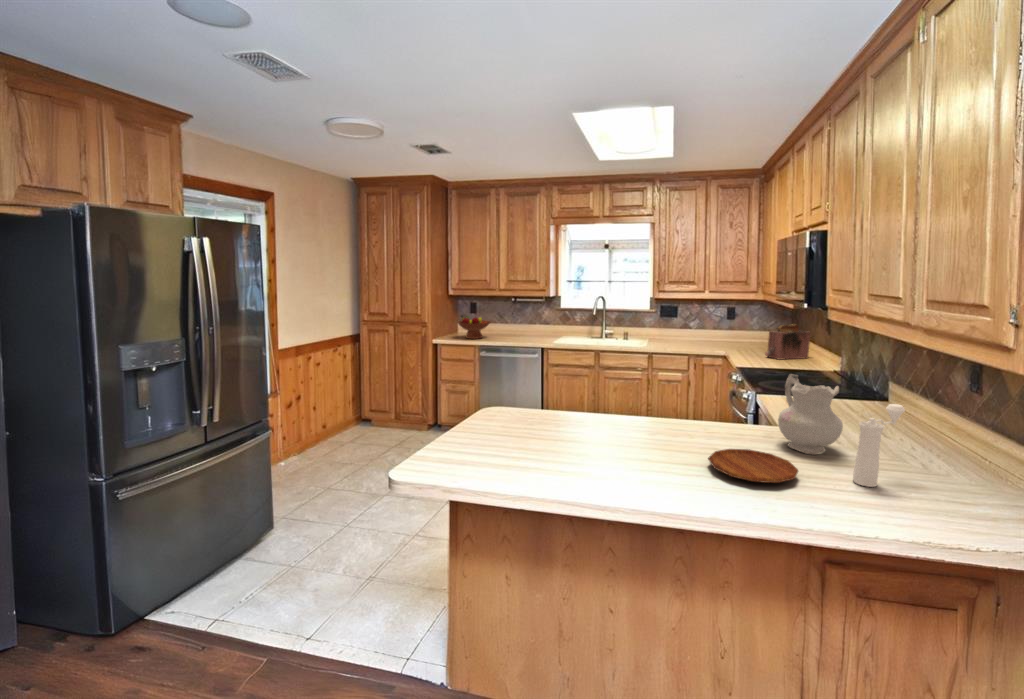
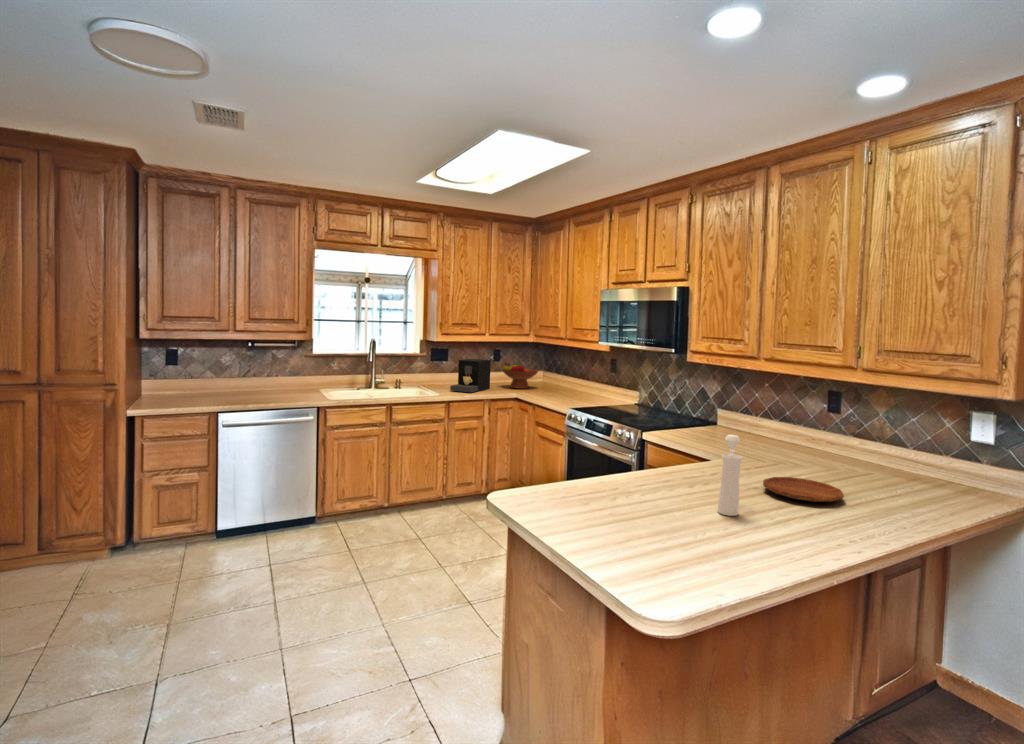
coffee maker: none [663,314,711,345] -> present [450,359,491,392]
fruit bowl: present [457,316,491,339] -> present [502,363,538,389]
toaster: present [765,325,811,359] -> none [566,367,596,400]
ceramic pitcher: present [778,374,843,455] -> none [747,406,805,473]
pepper mill: present [853,404,905,487] -> present [718,435,742,516]

